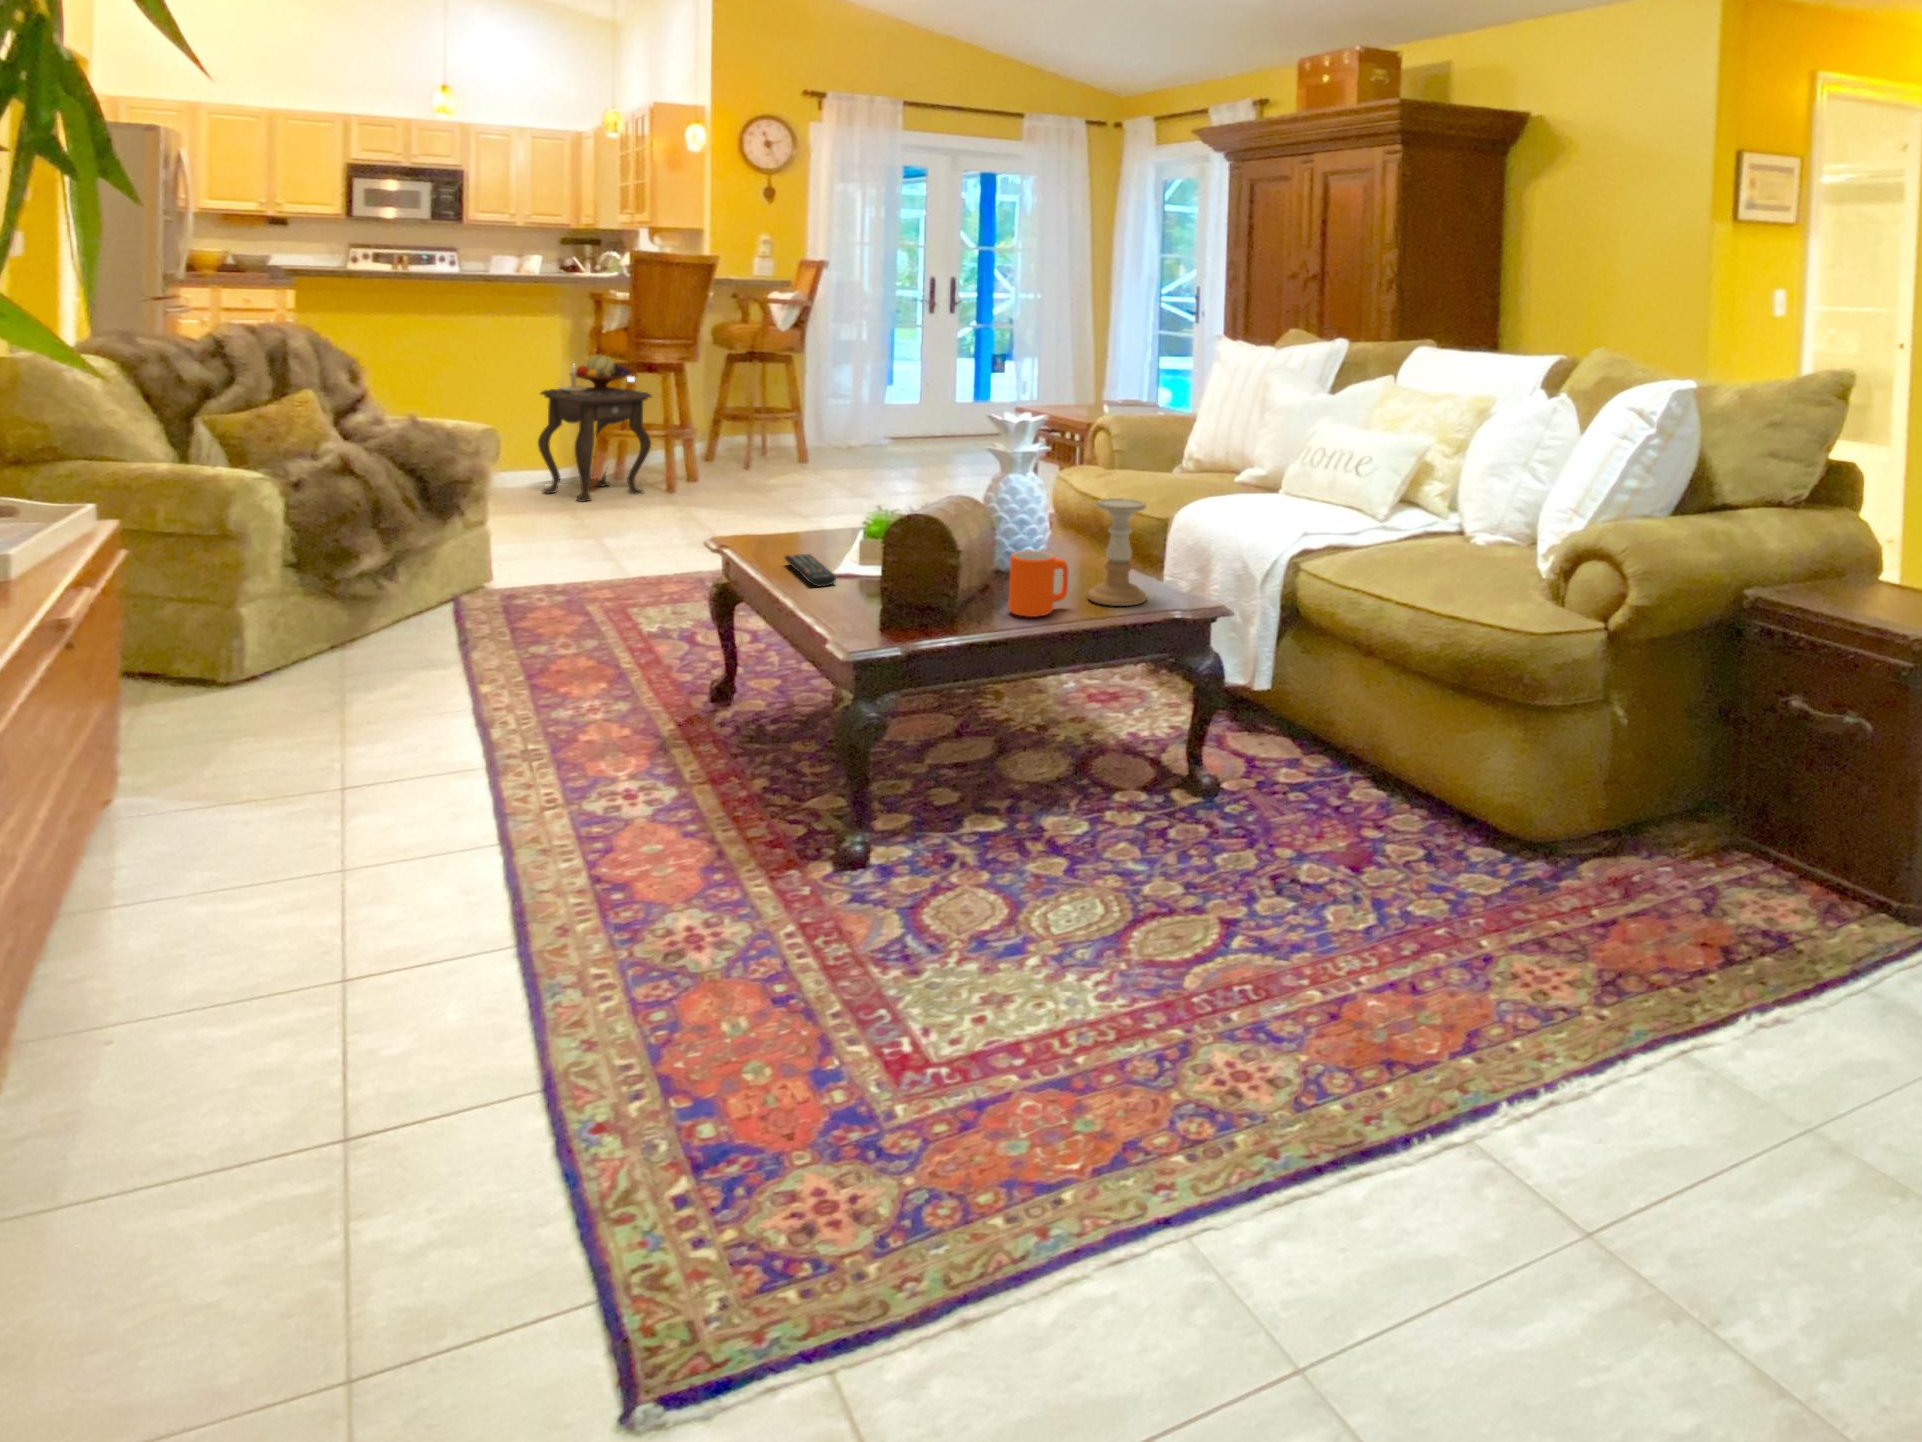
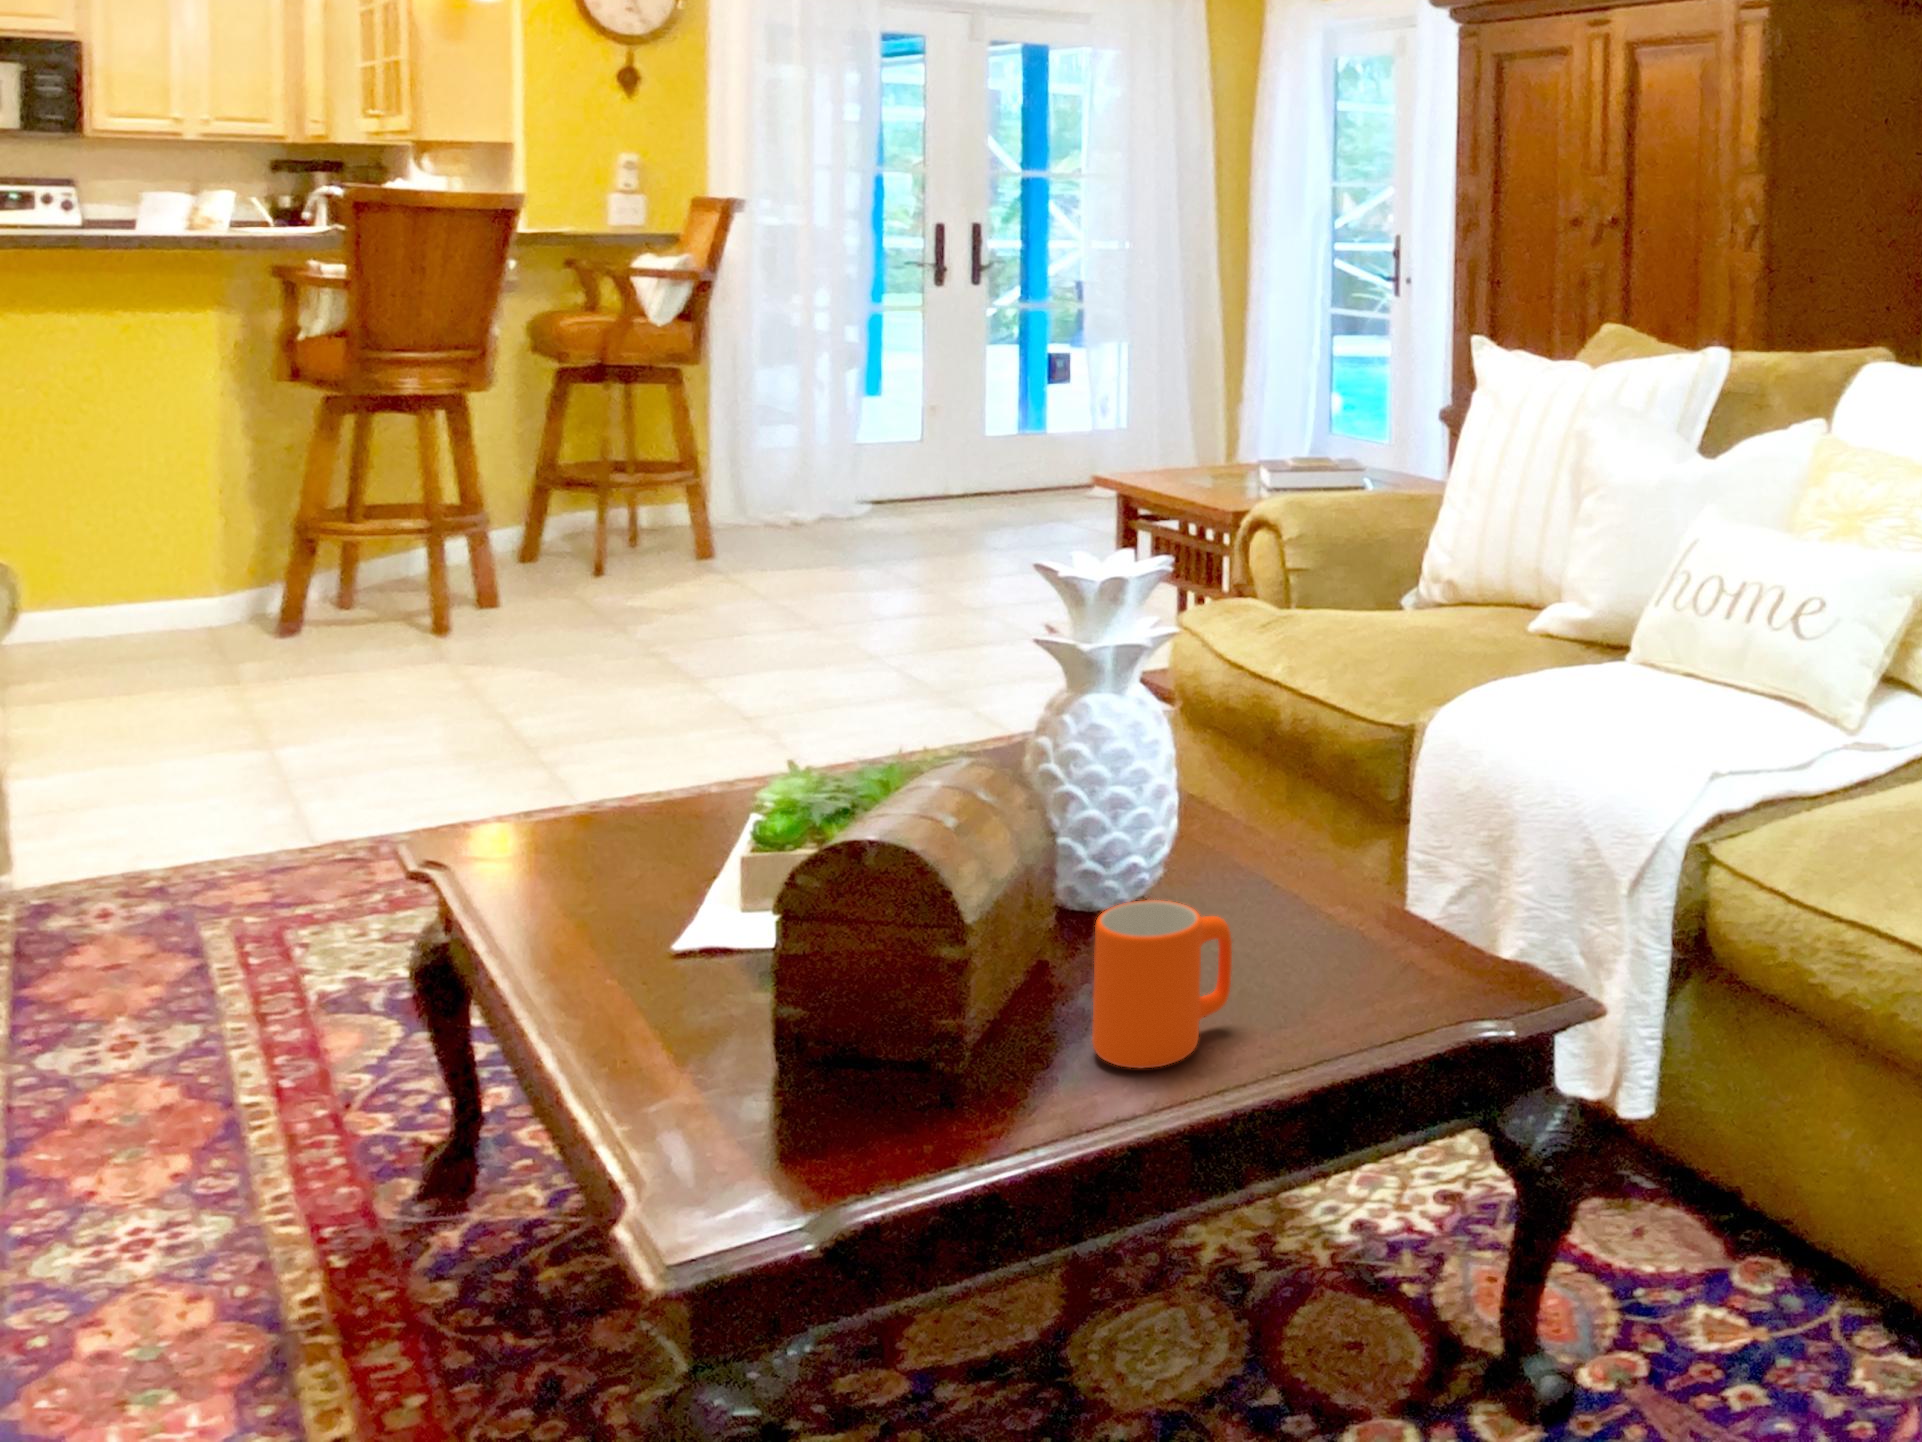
side table: present [538,355,651,502] -> none [169,369,400,664]
candle holder: present [1088,498,1146,606] -> none [1274,755,1407,1011]
remote control: present [785,554,836,587] -> none [570,886,683,990]

